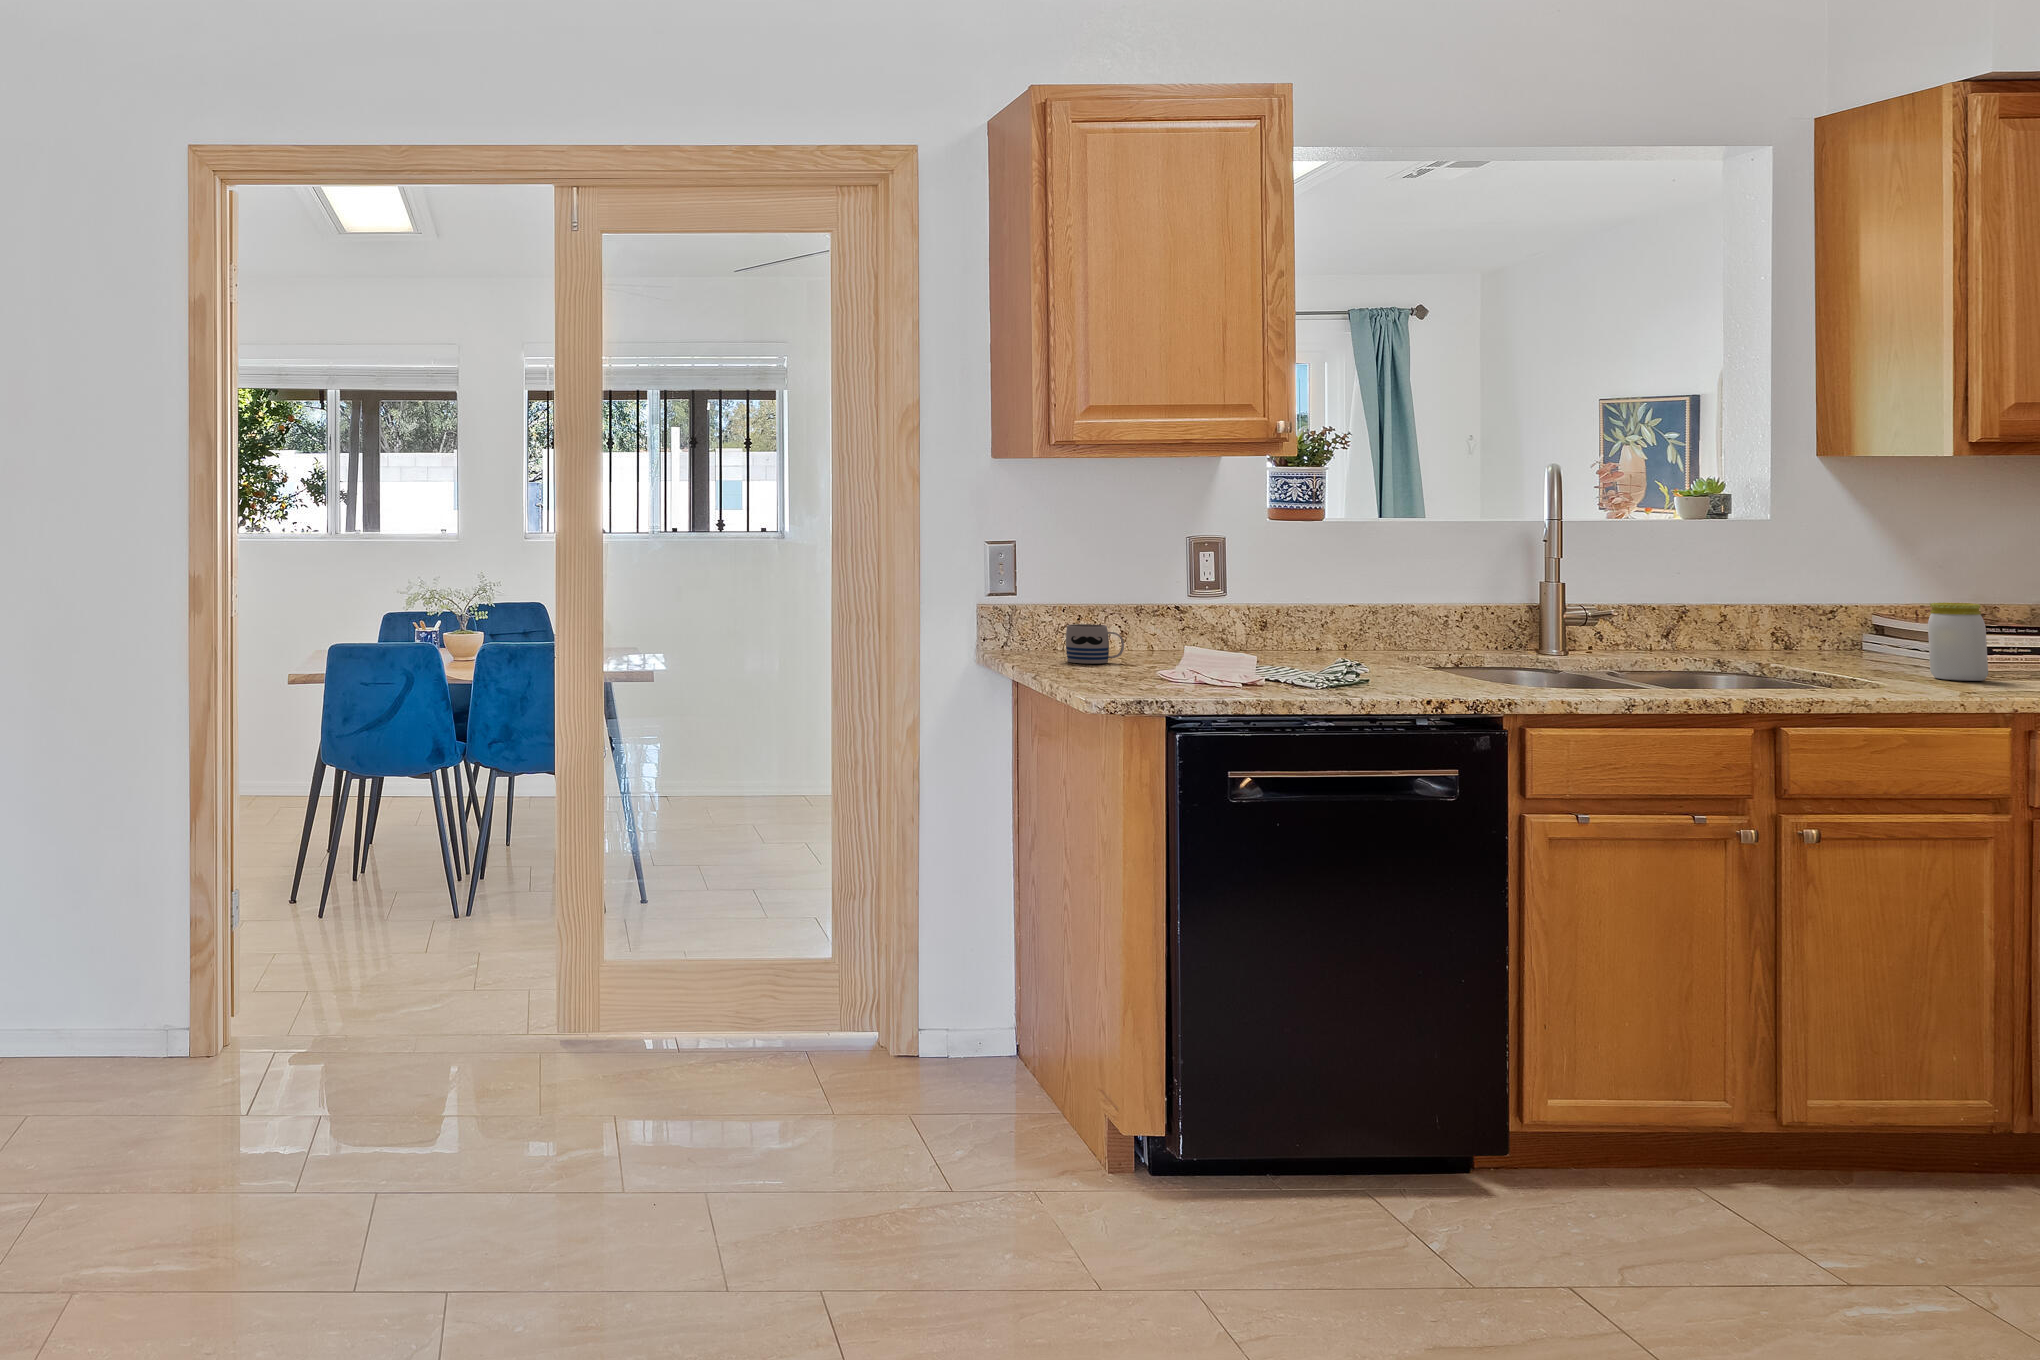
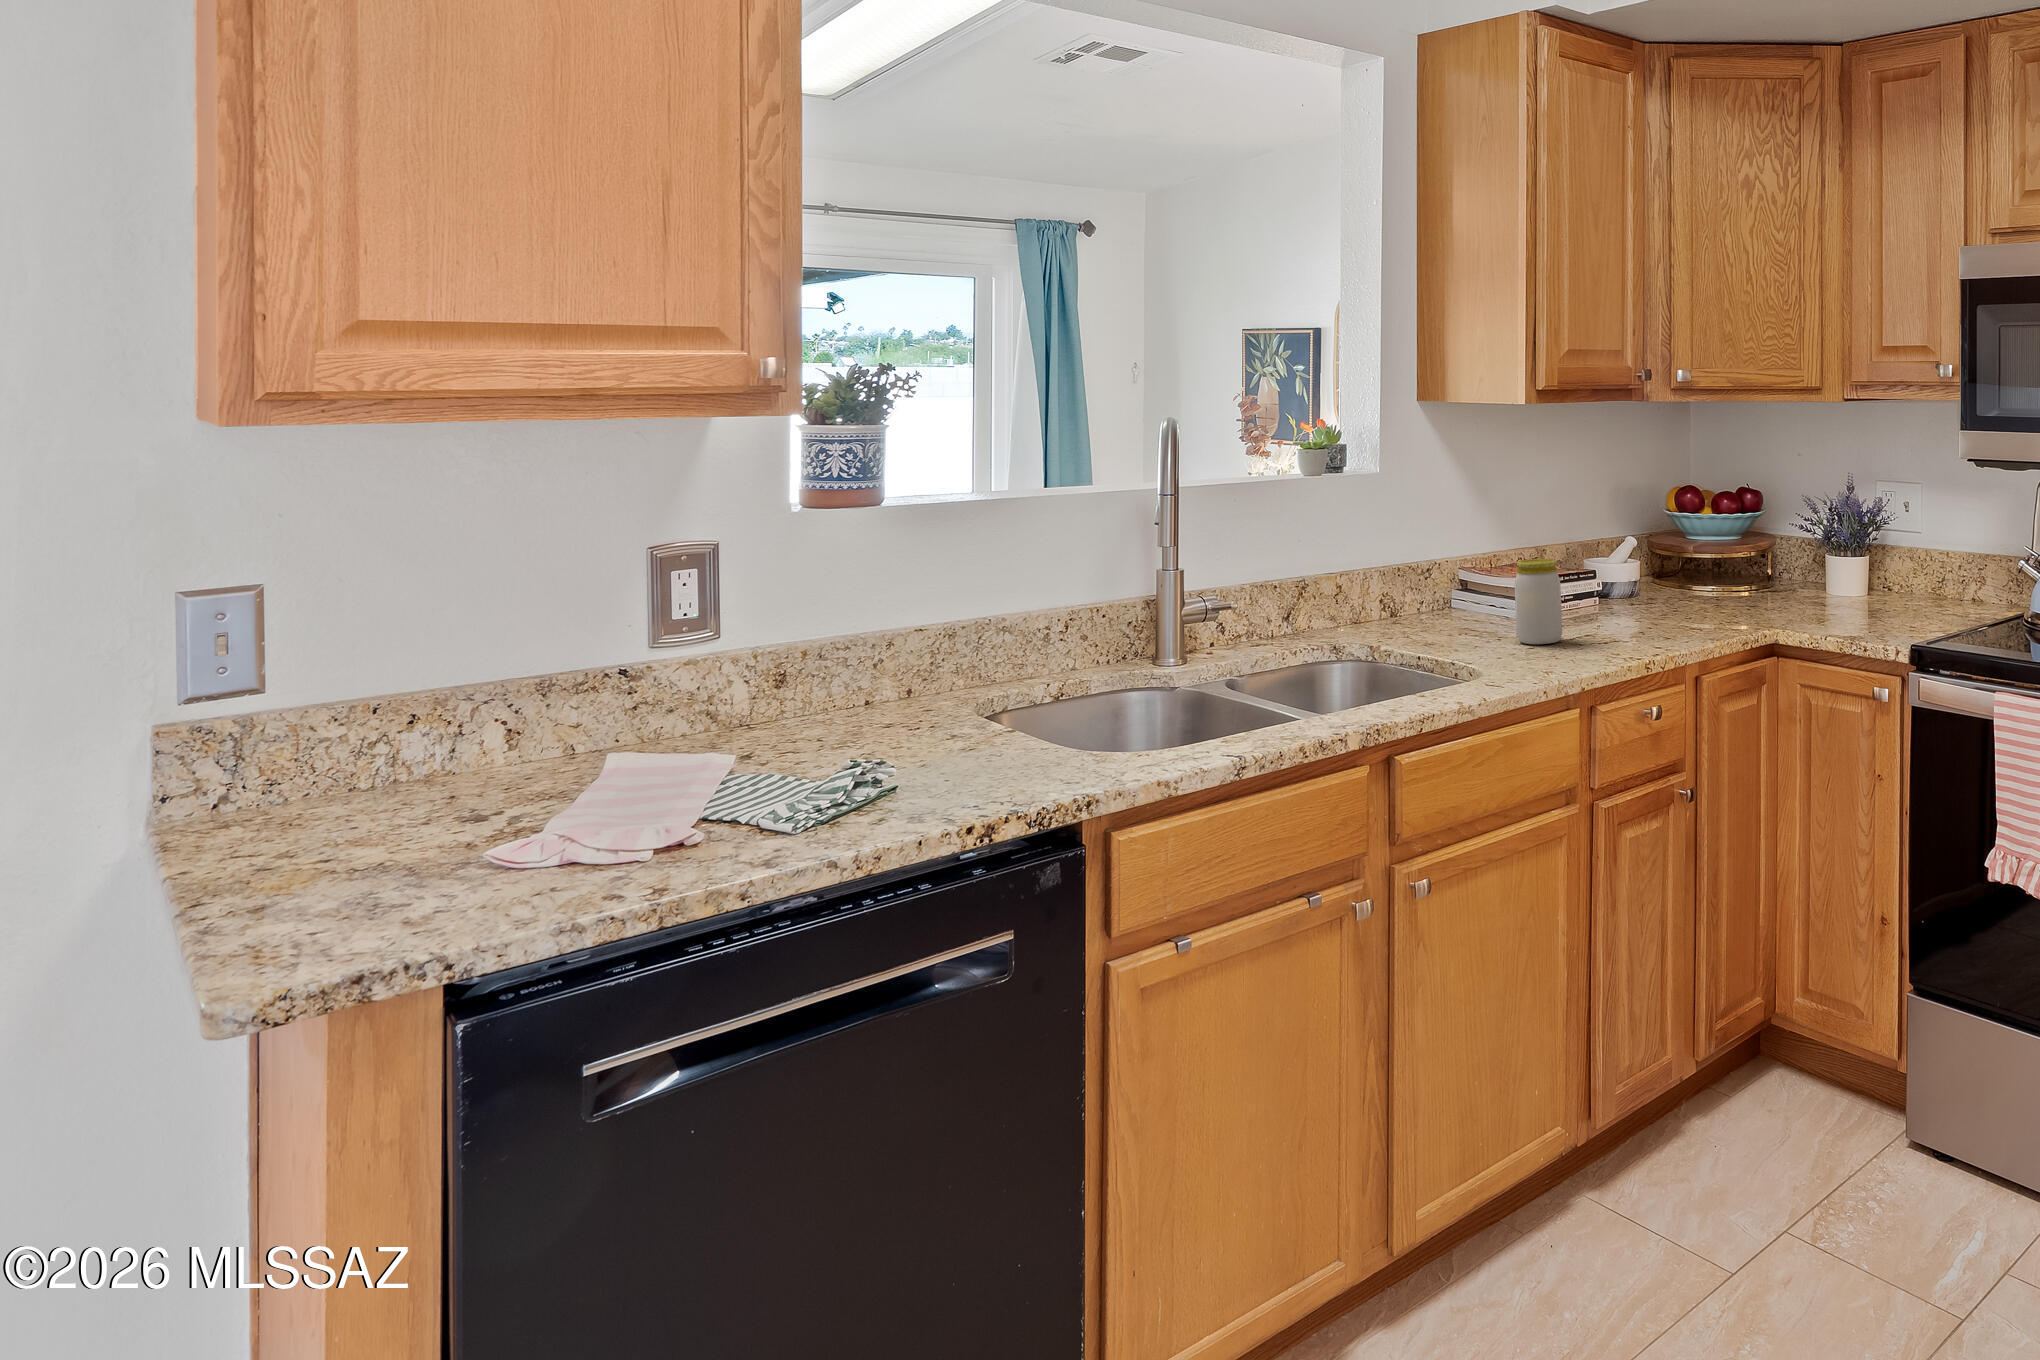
mug: present [1066,624,1124,663] -> none [369,733,494,817]

